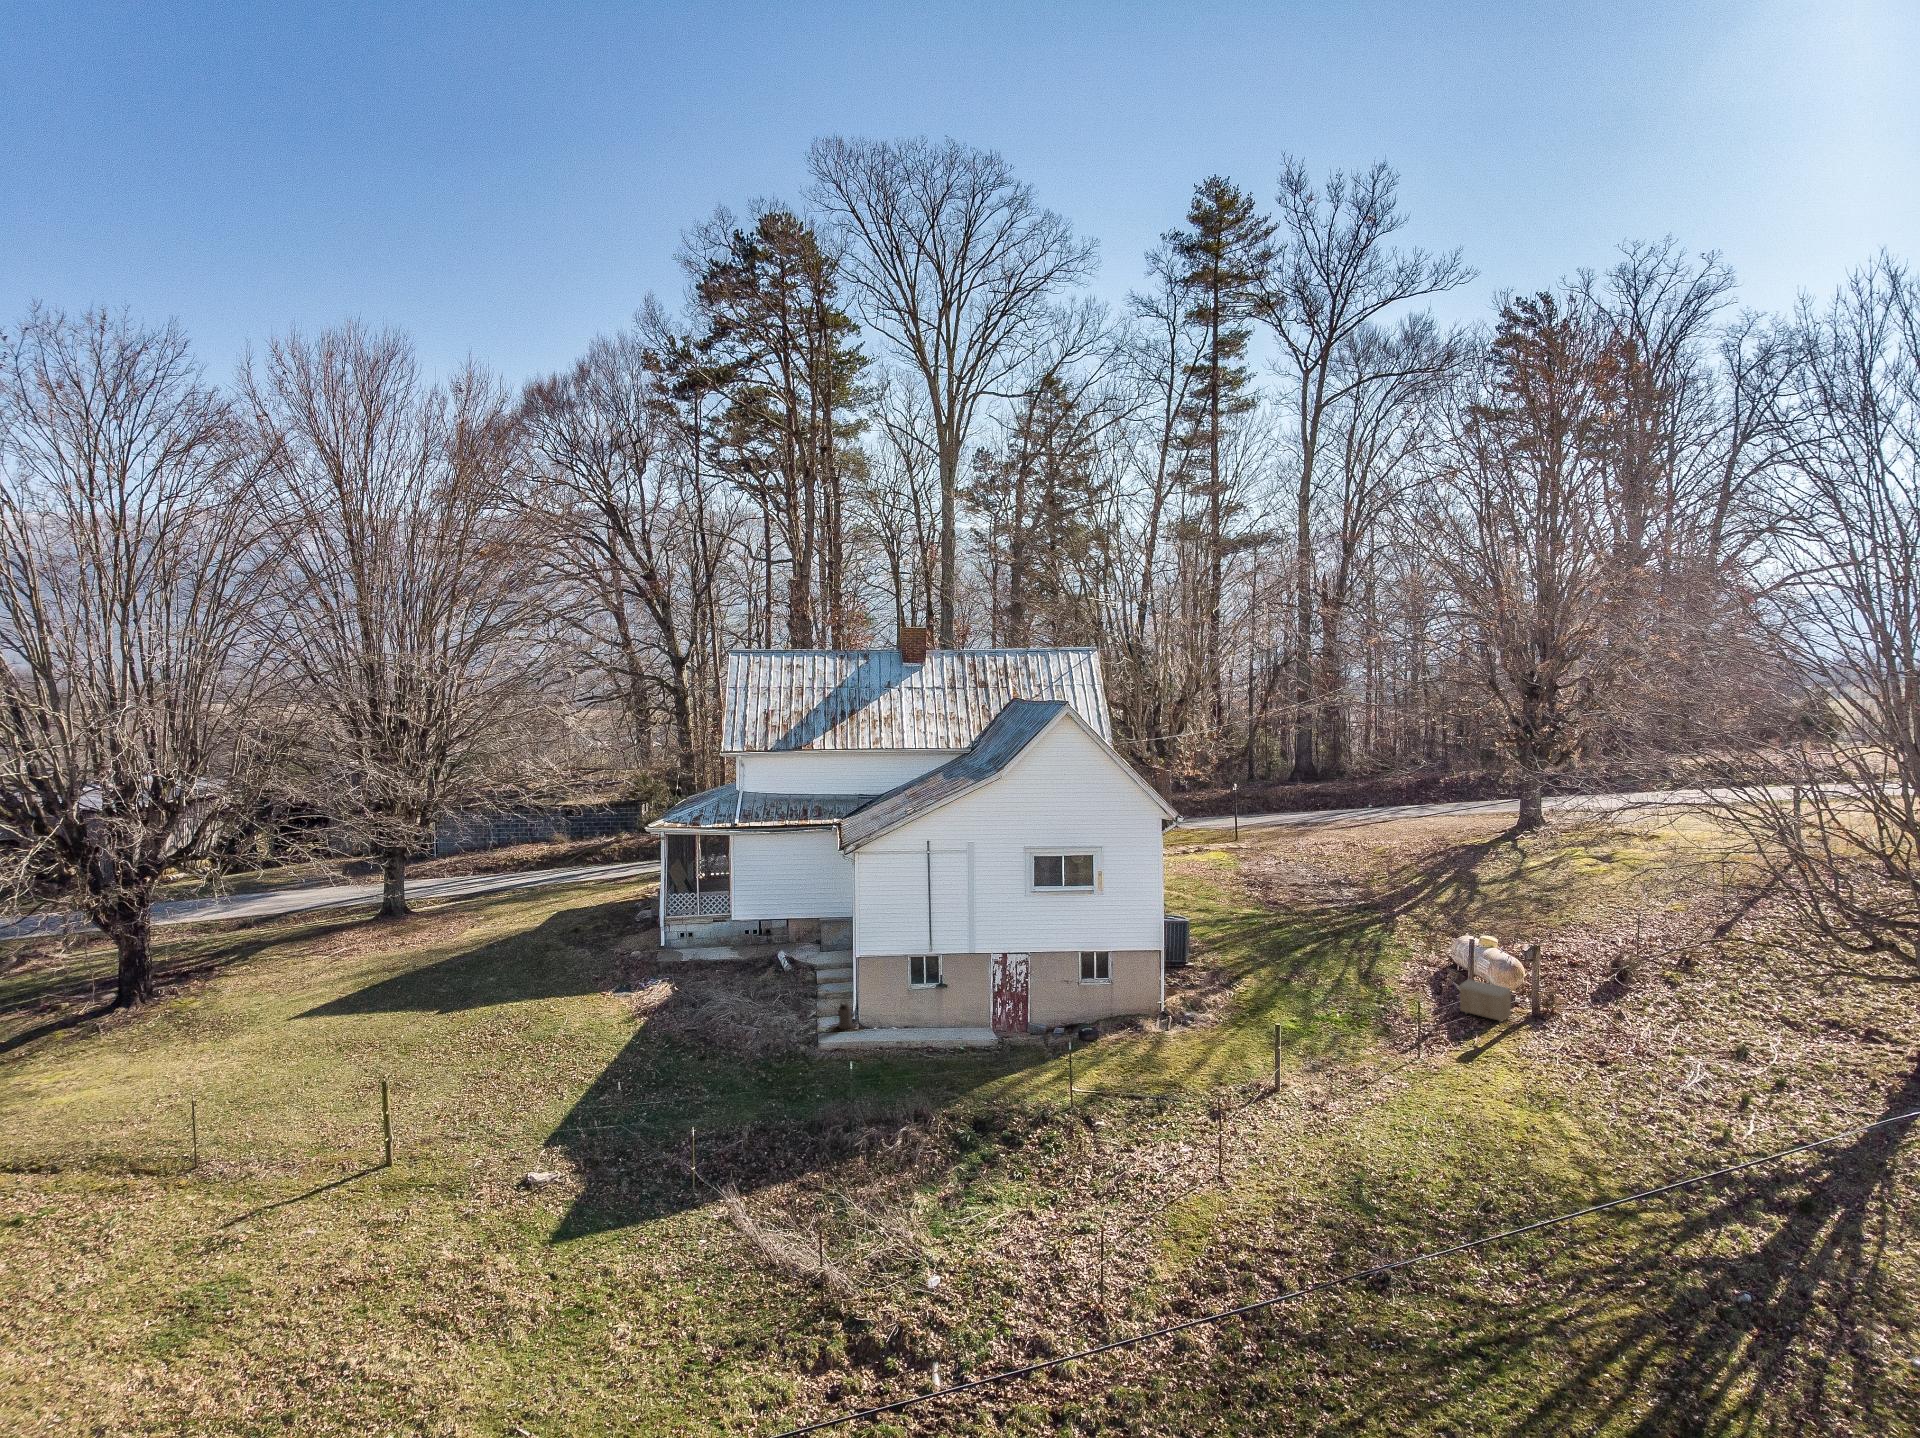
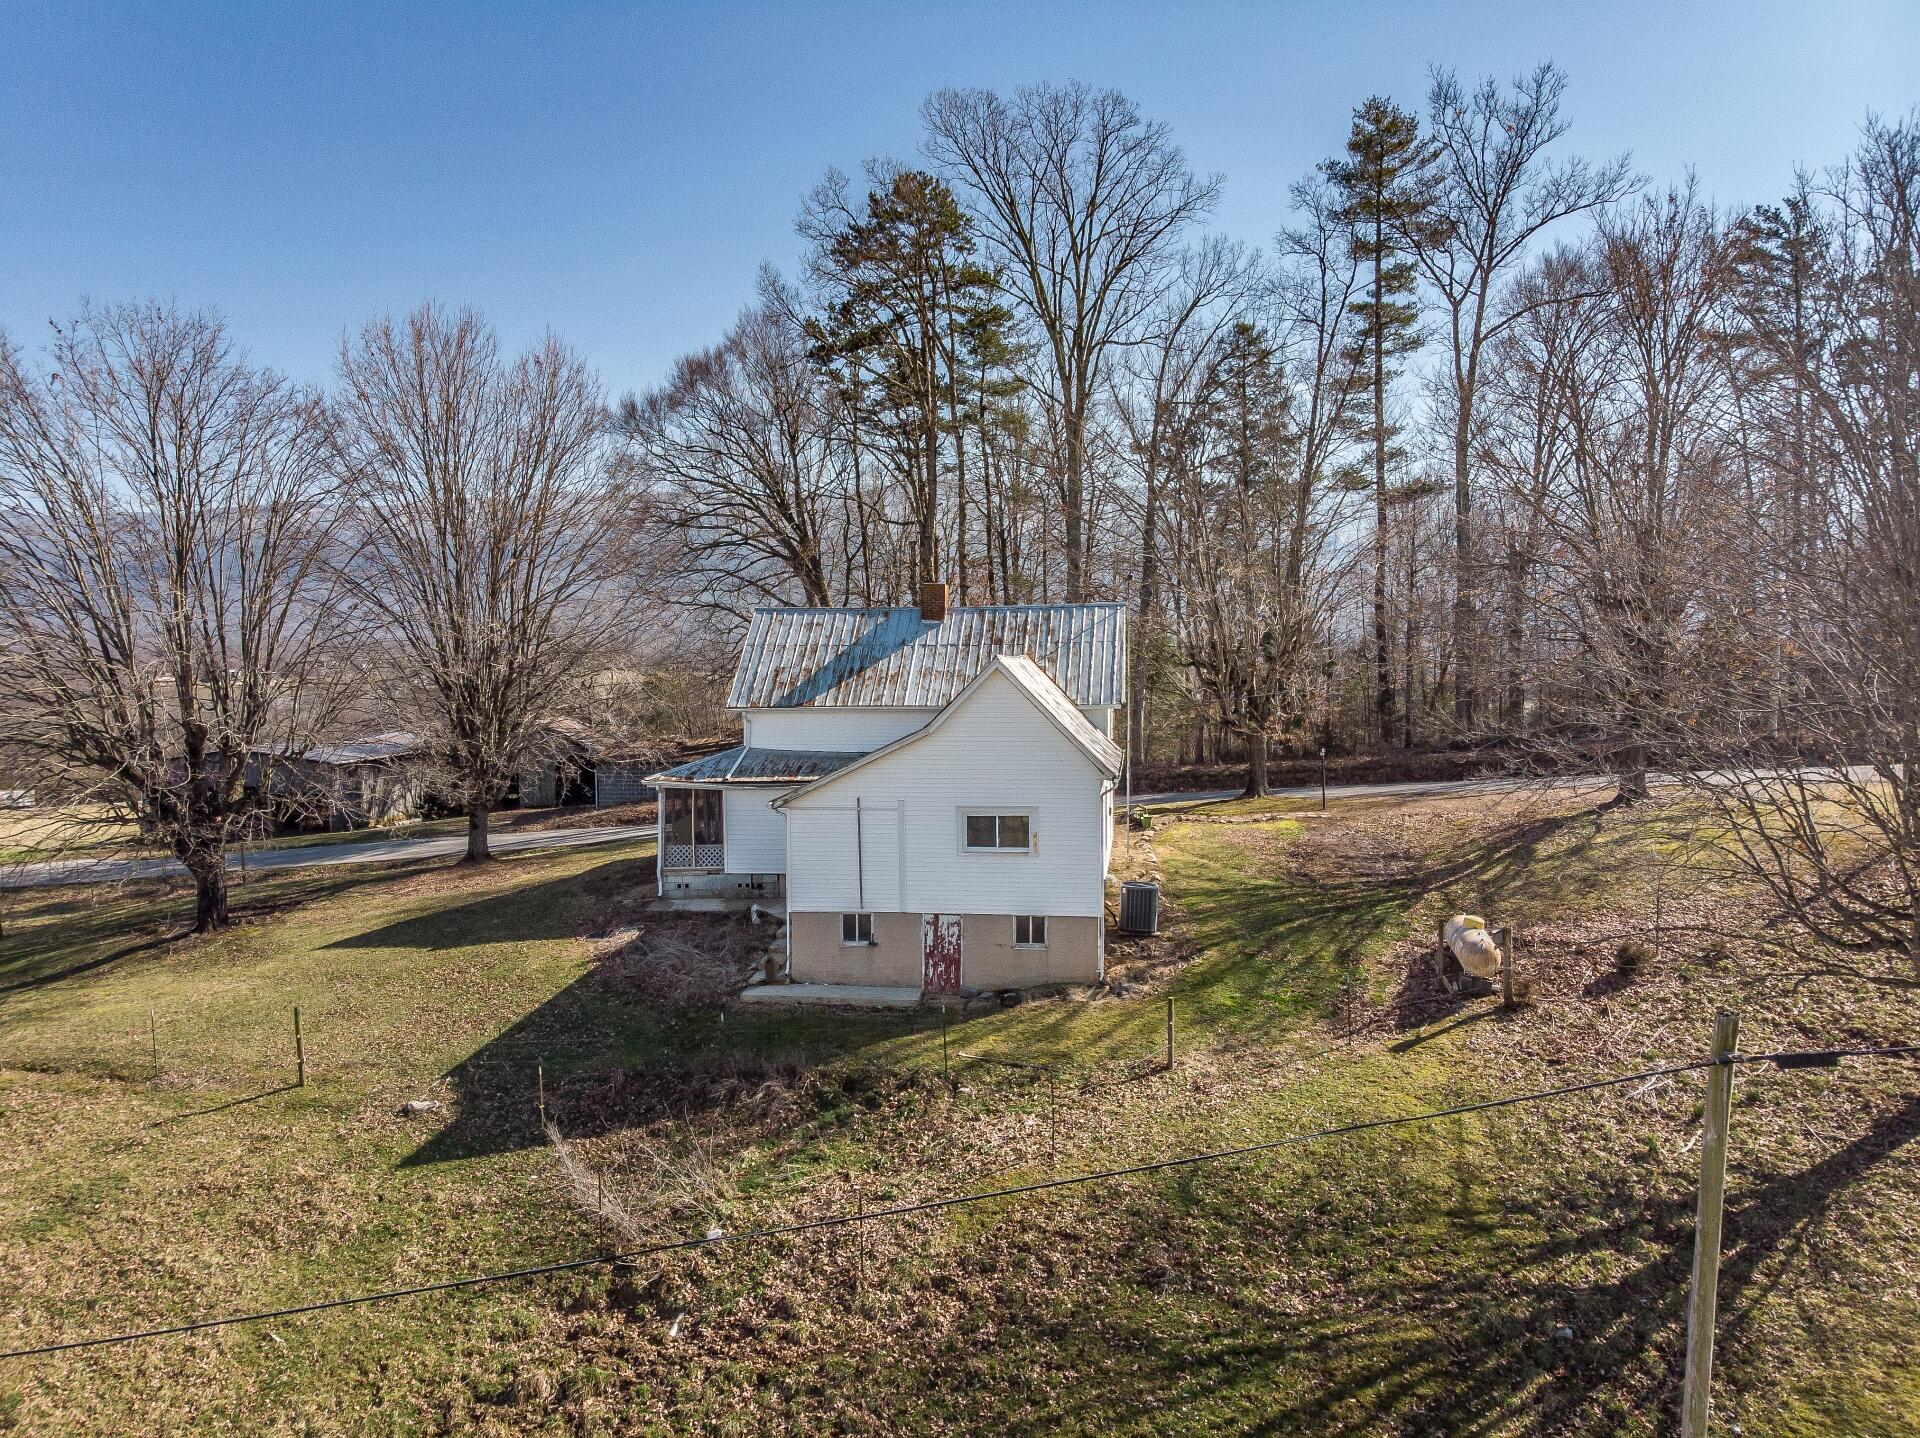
storage bench: present [1459,979,1511,1022] -> none [1430,960,1489,1011]

